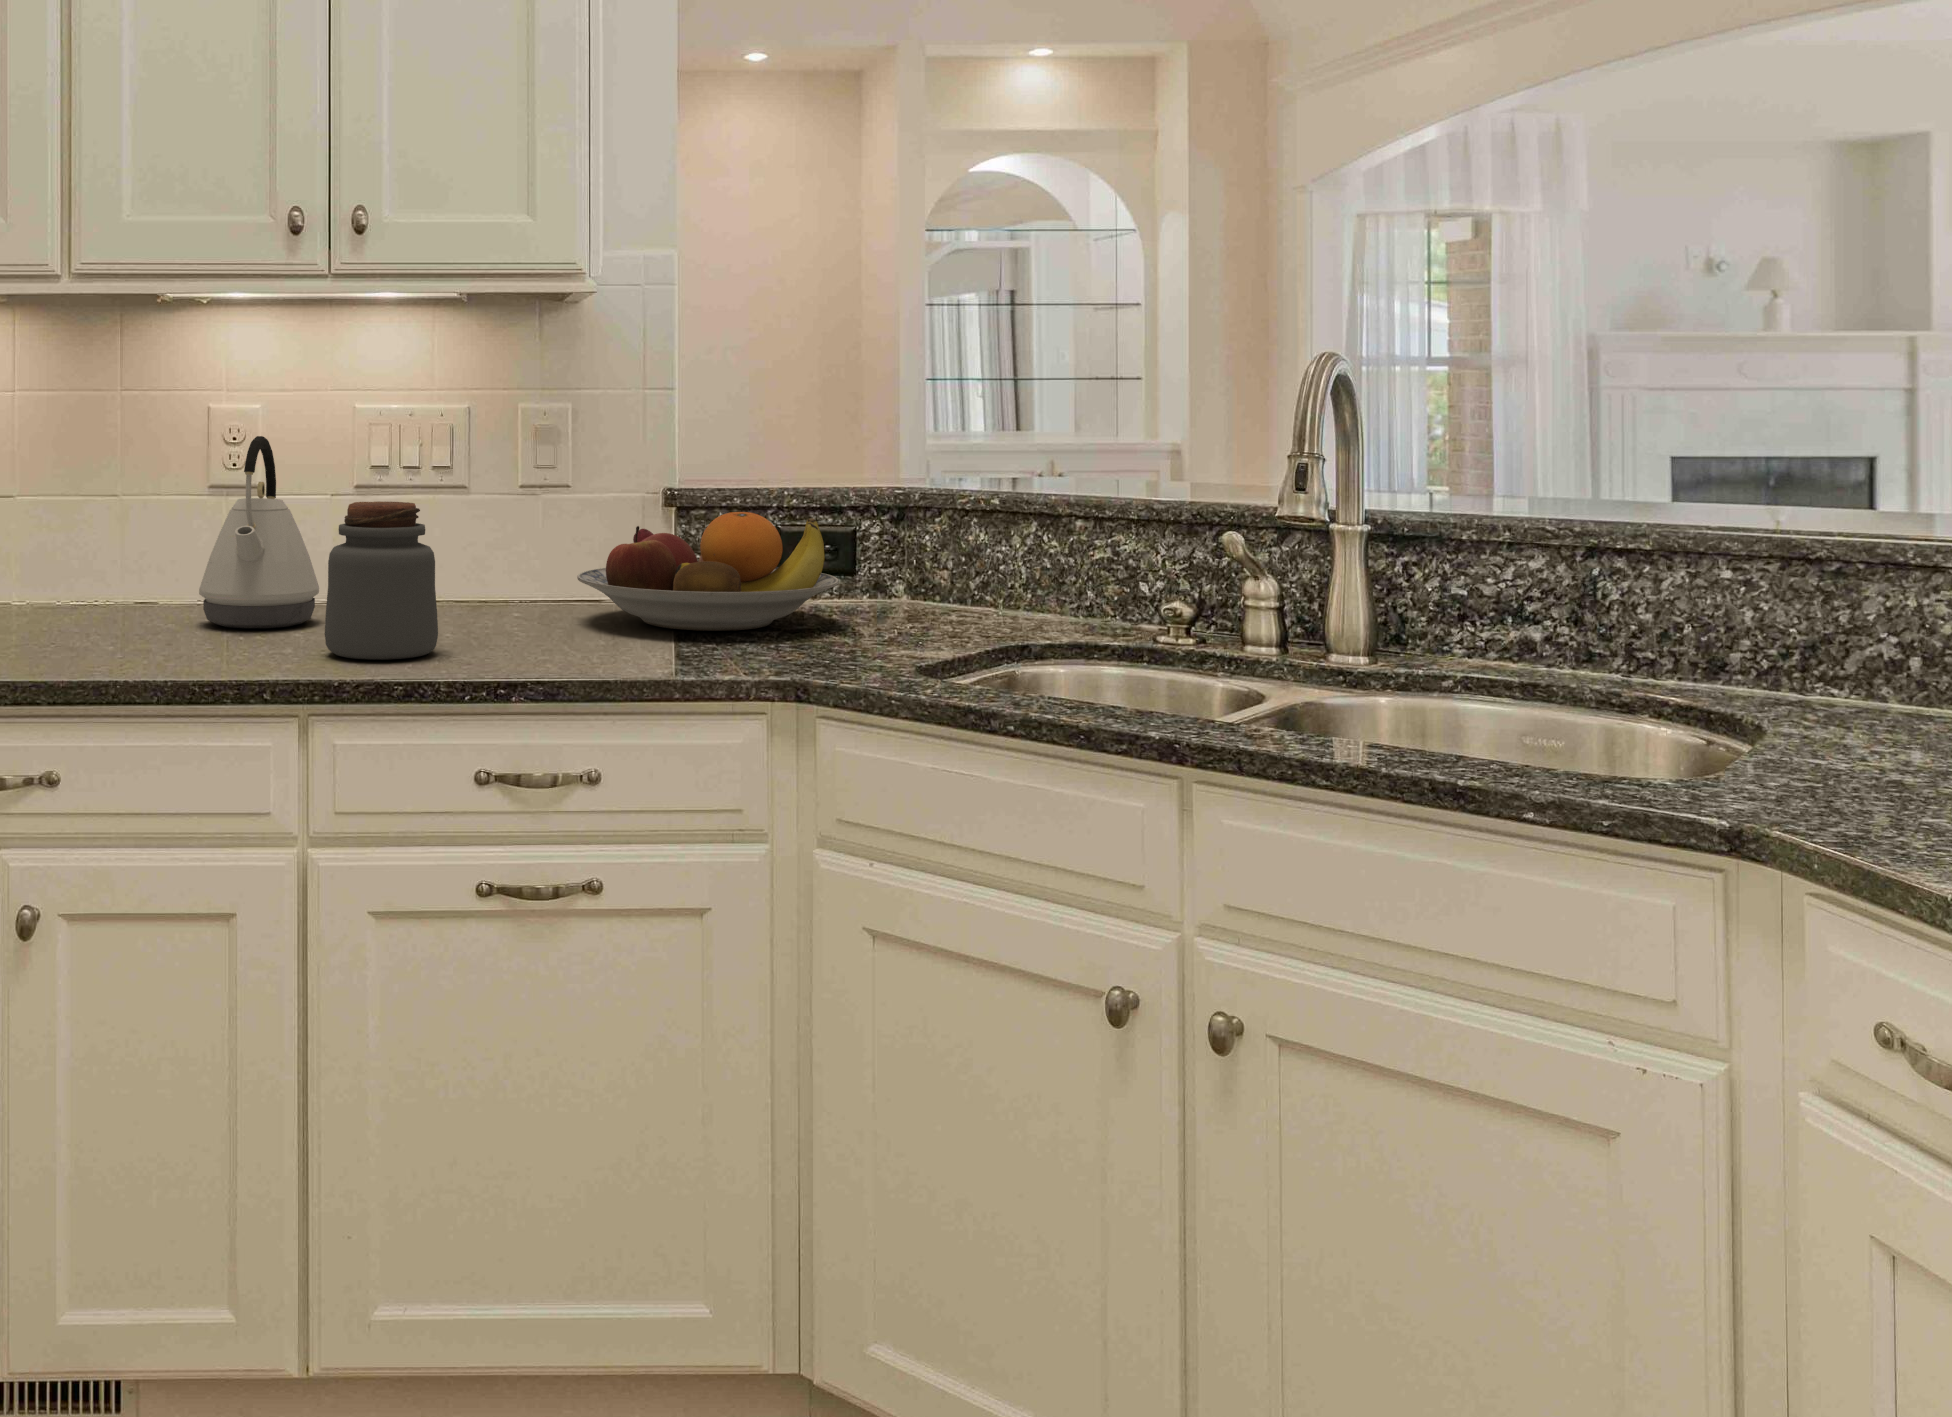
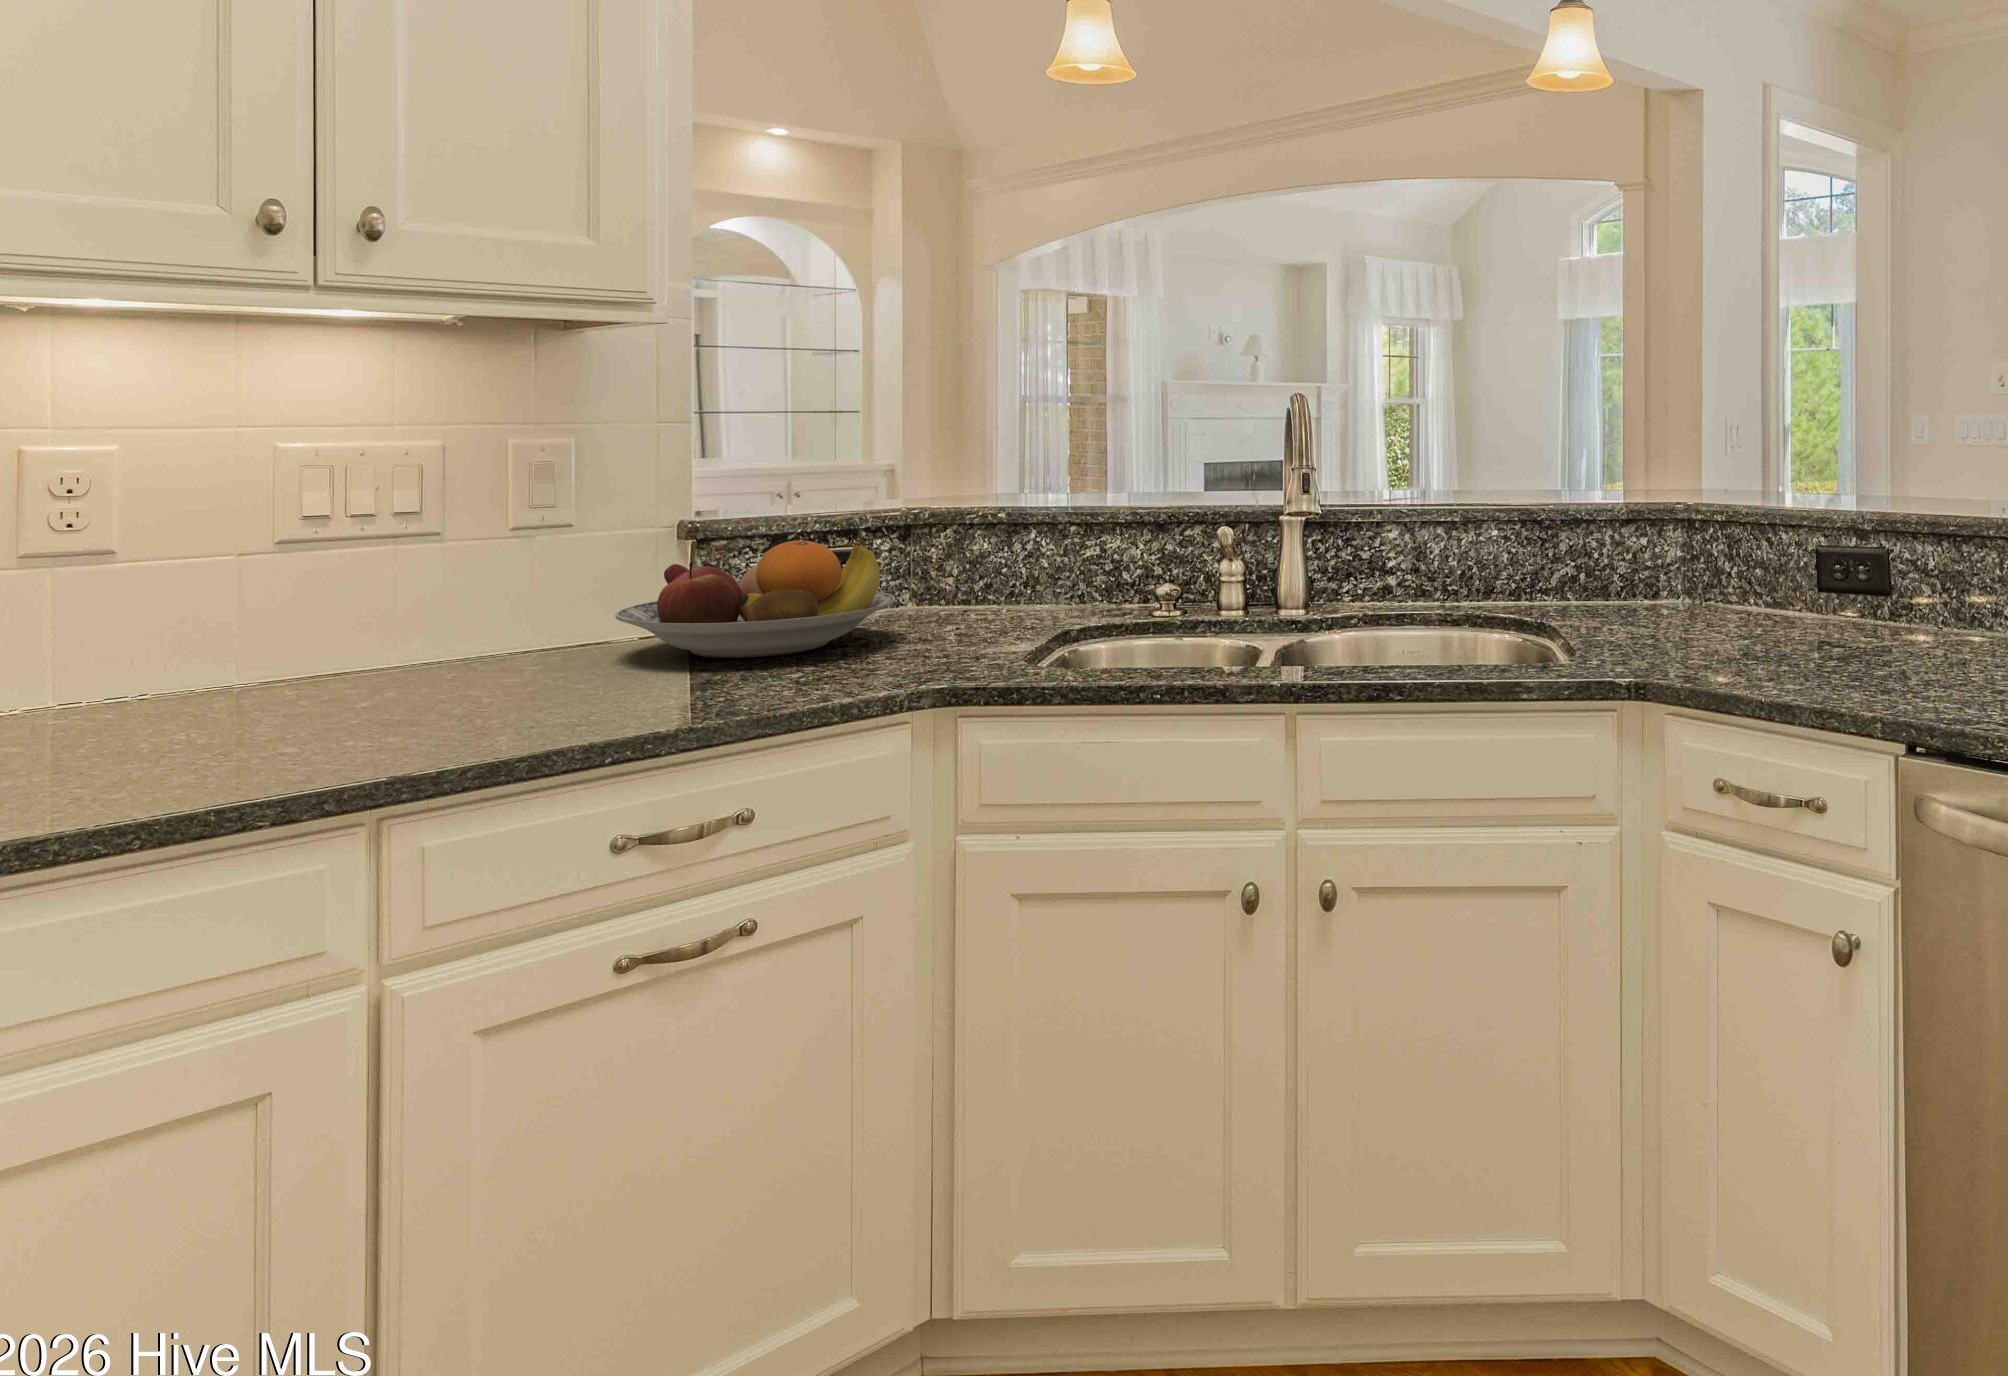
kettle: present [199,436,319,628] -> none [52,490,264,737]
jar: present [325,501,438,660] -> none [347,557,513,744]

